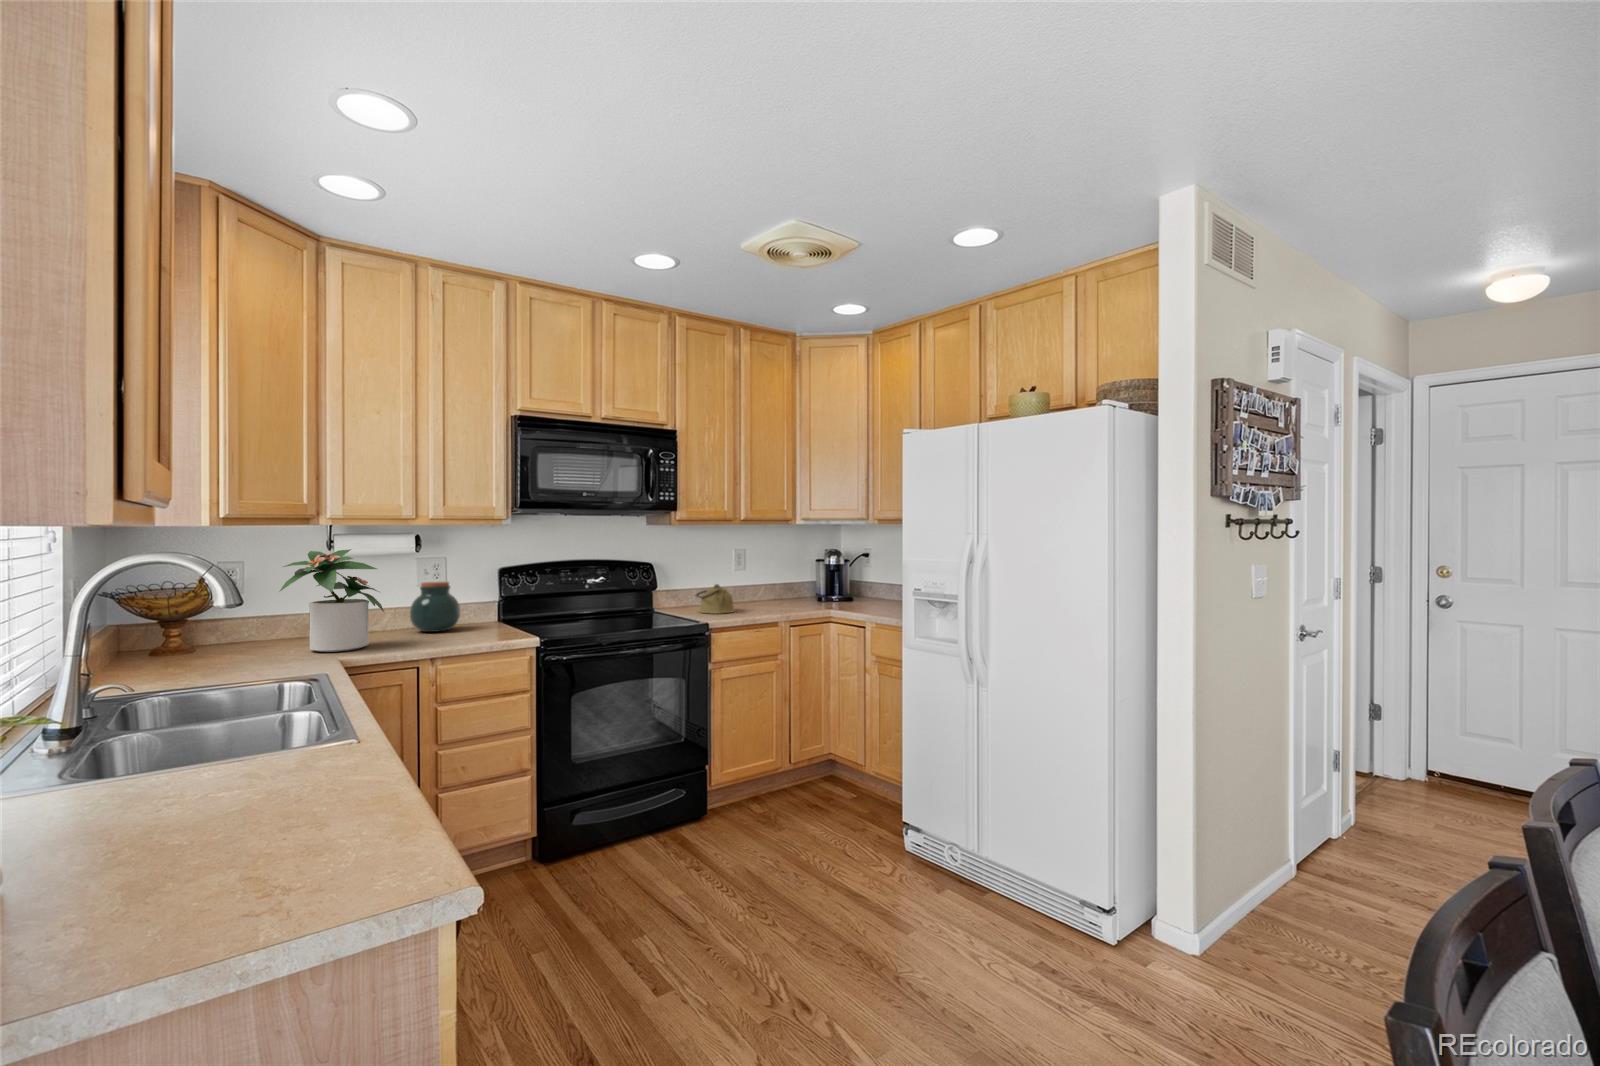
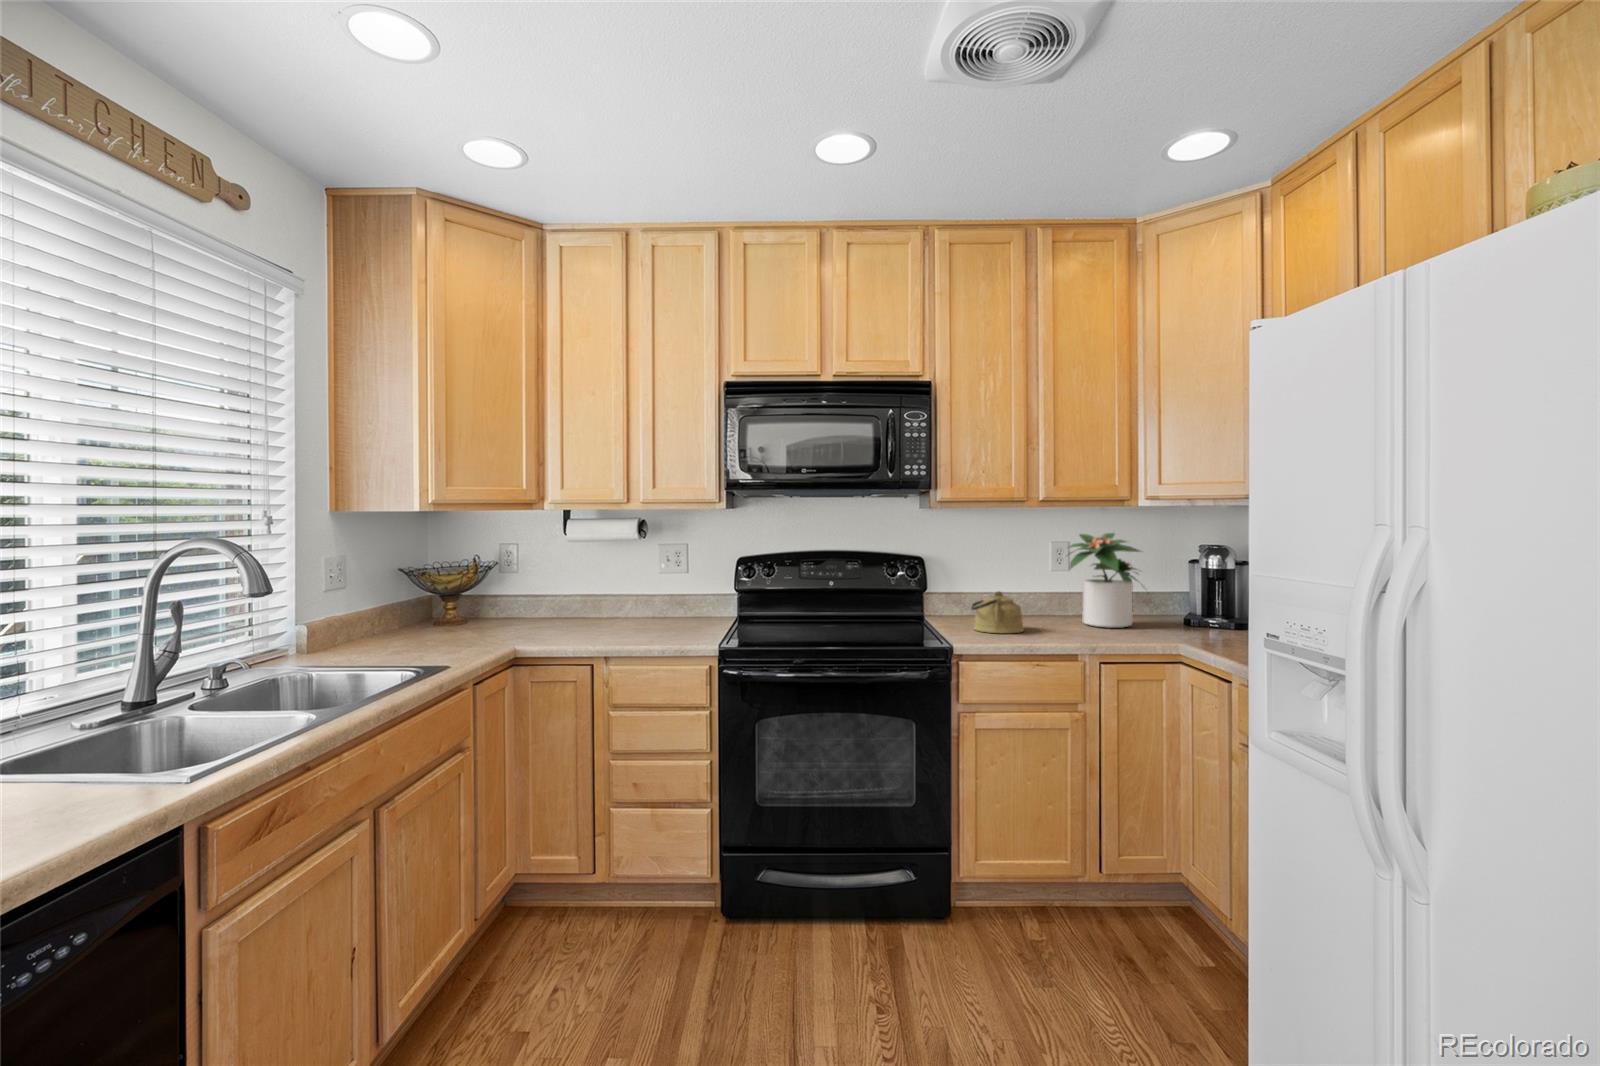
potted plant: present [280,549,384,652] -> present [1069,533,1141,628]
jar: present [410,582,460,632] -> none [634,572,683,626]

